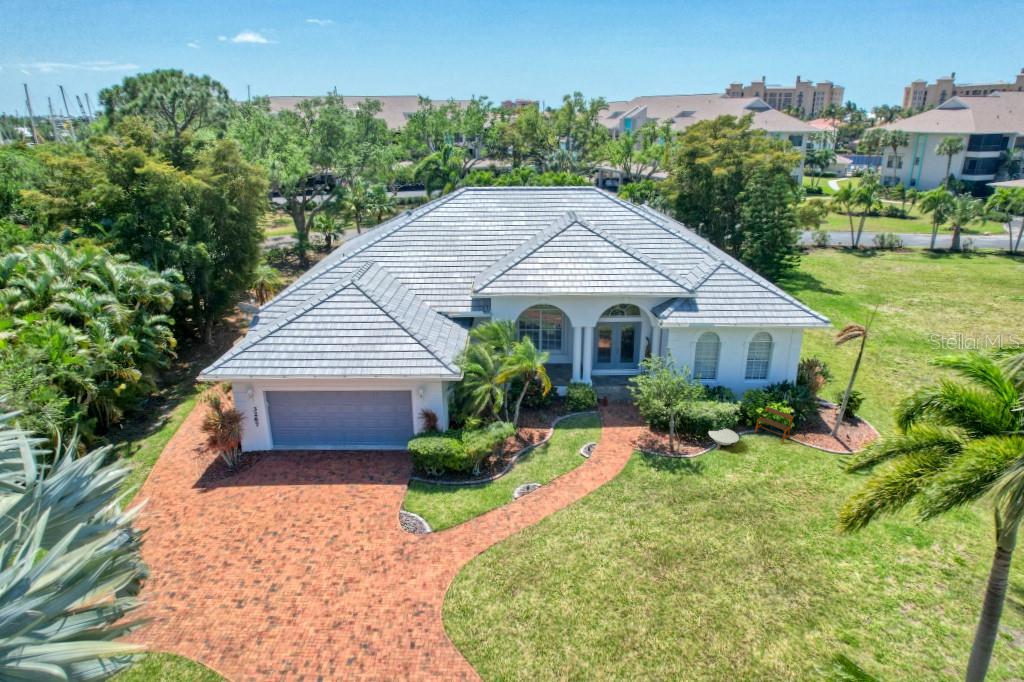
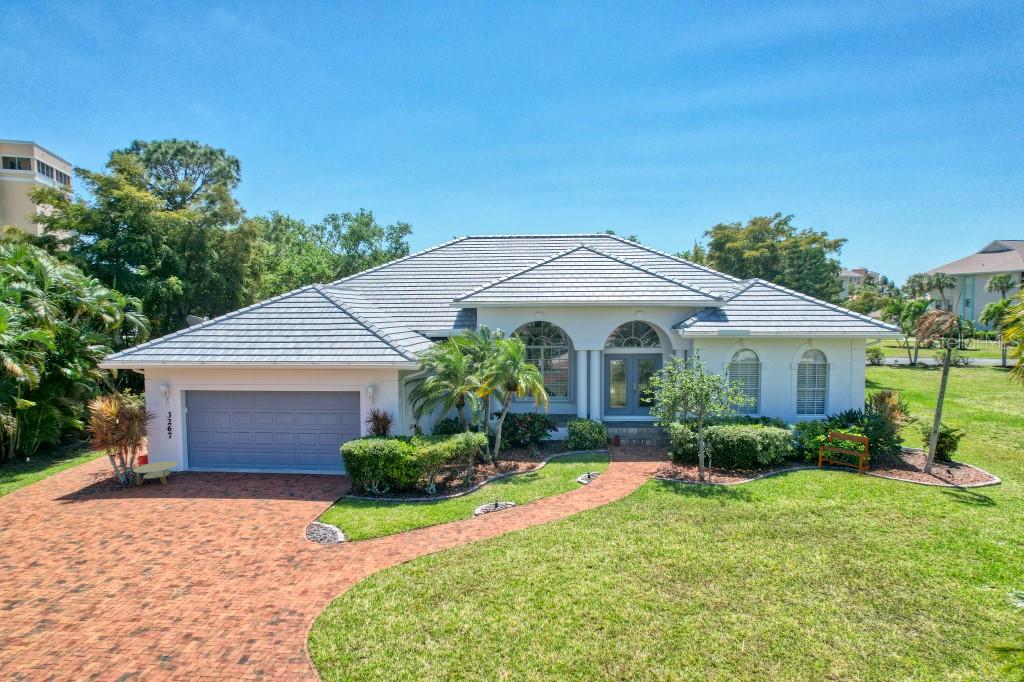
round table: present [709,429,739,450] -> present [133,461,178,485]

